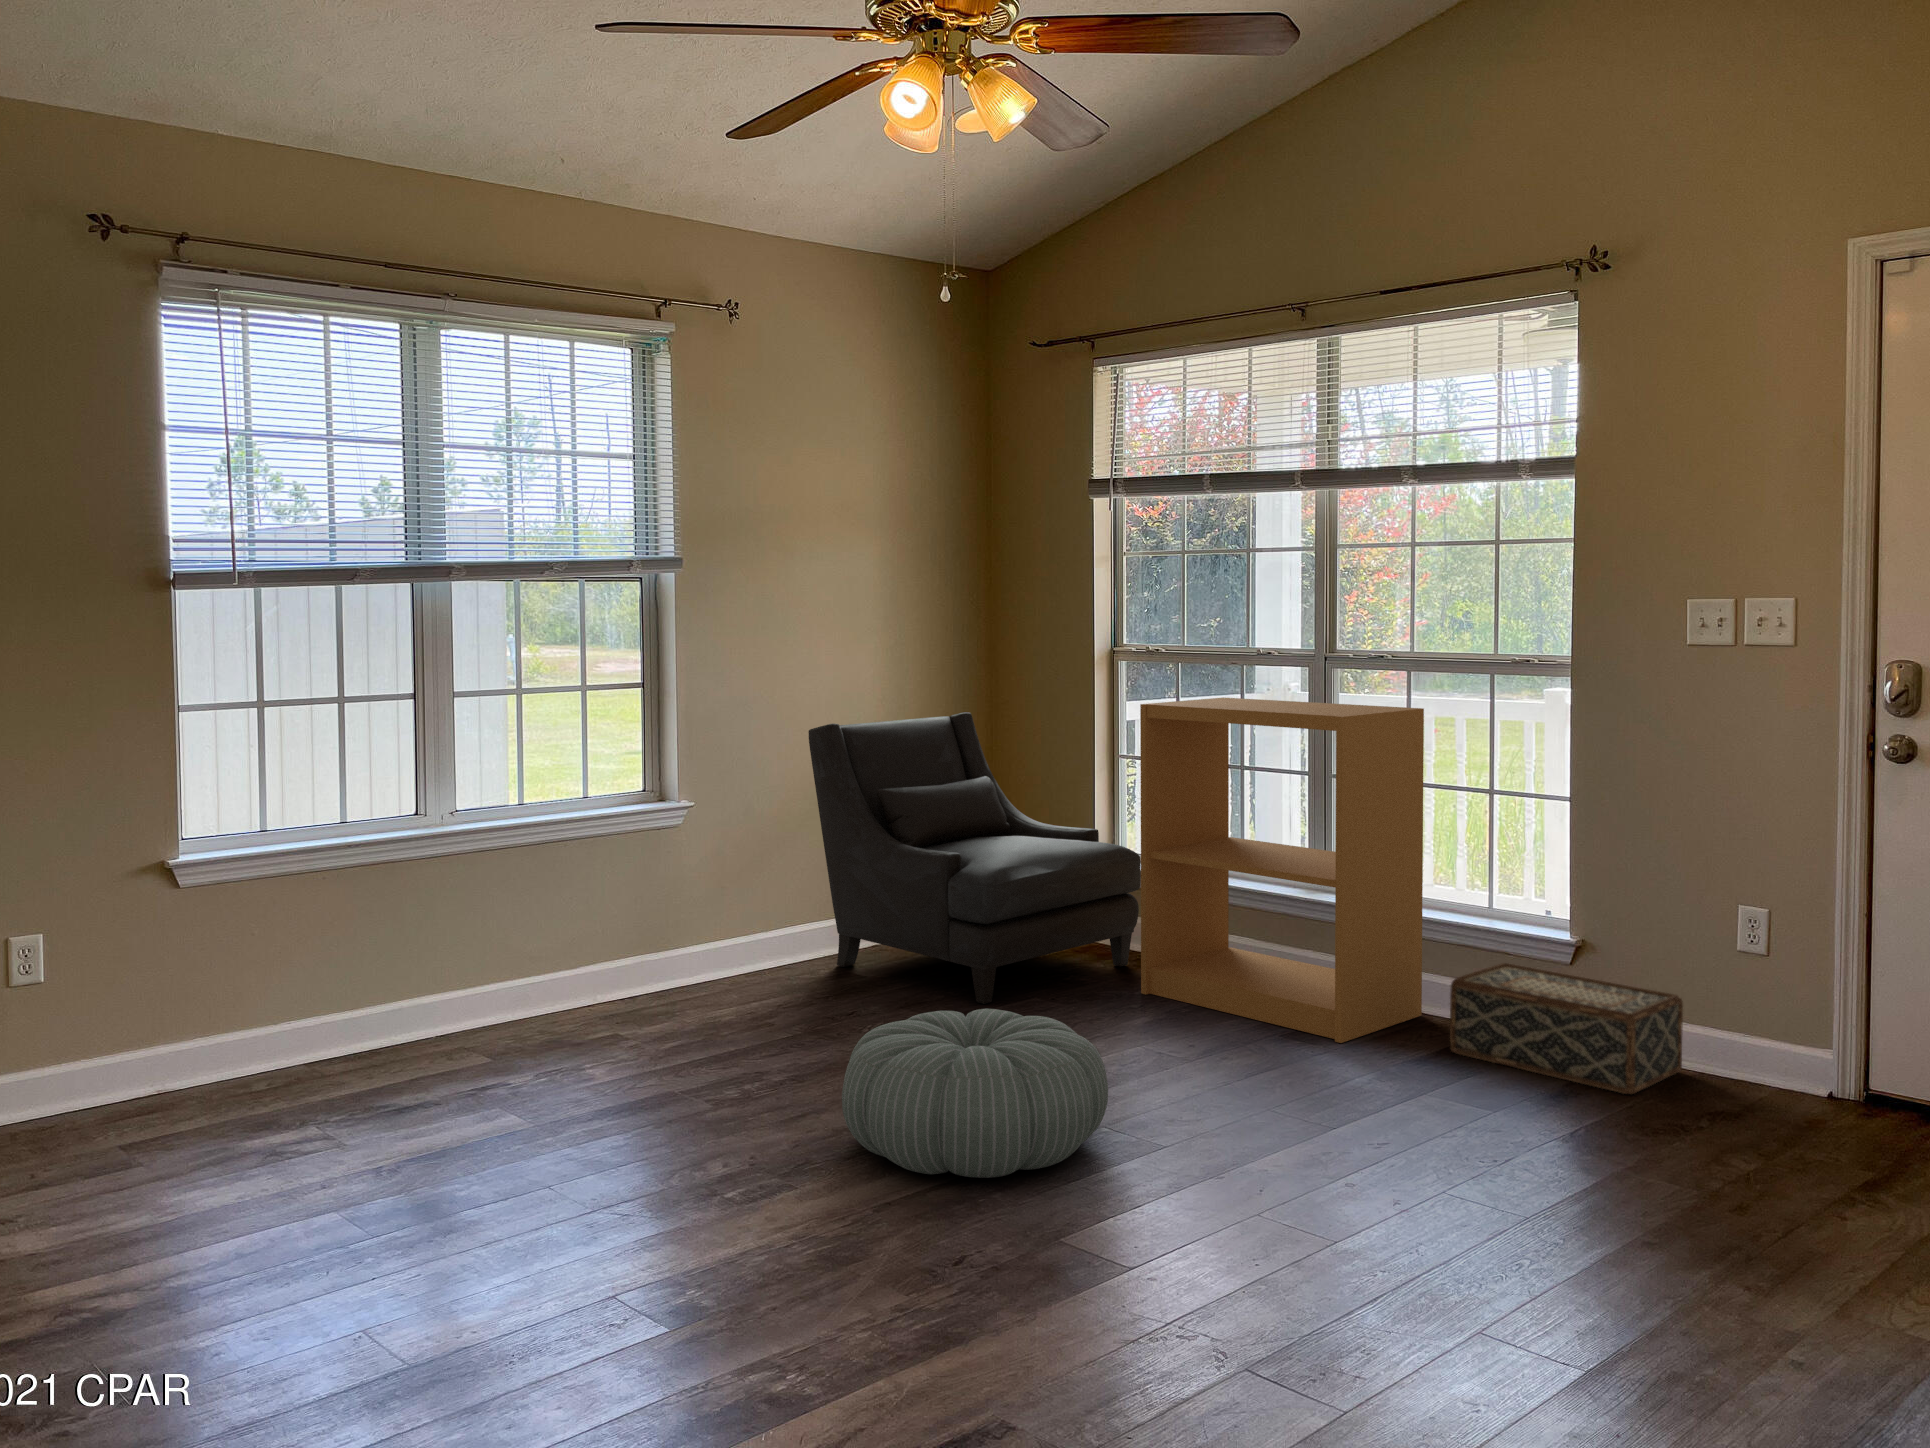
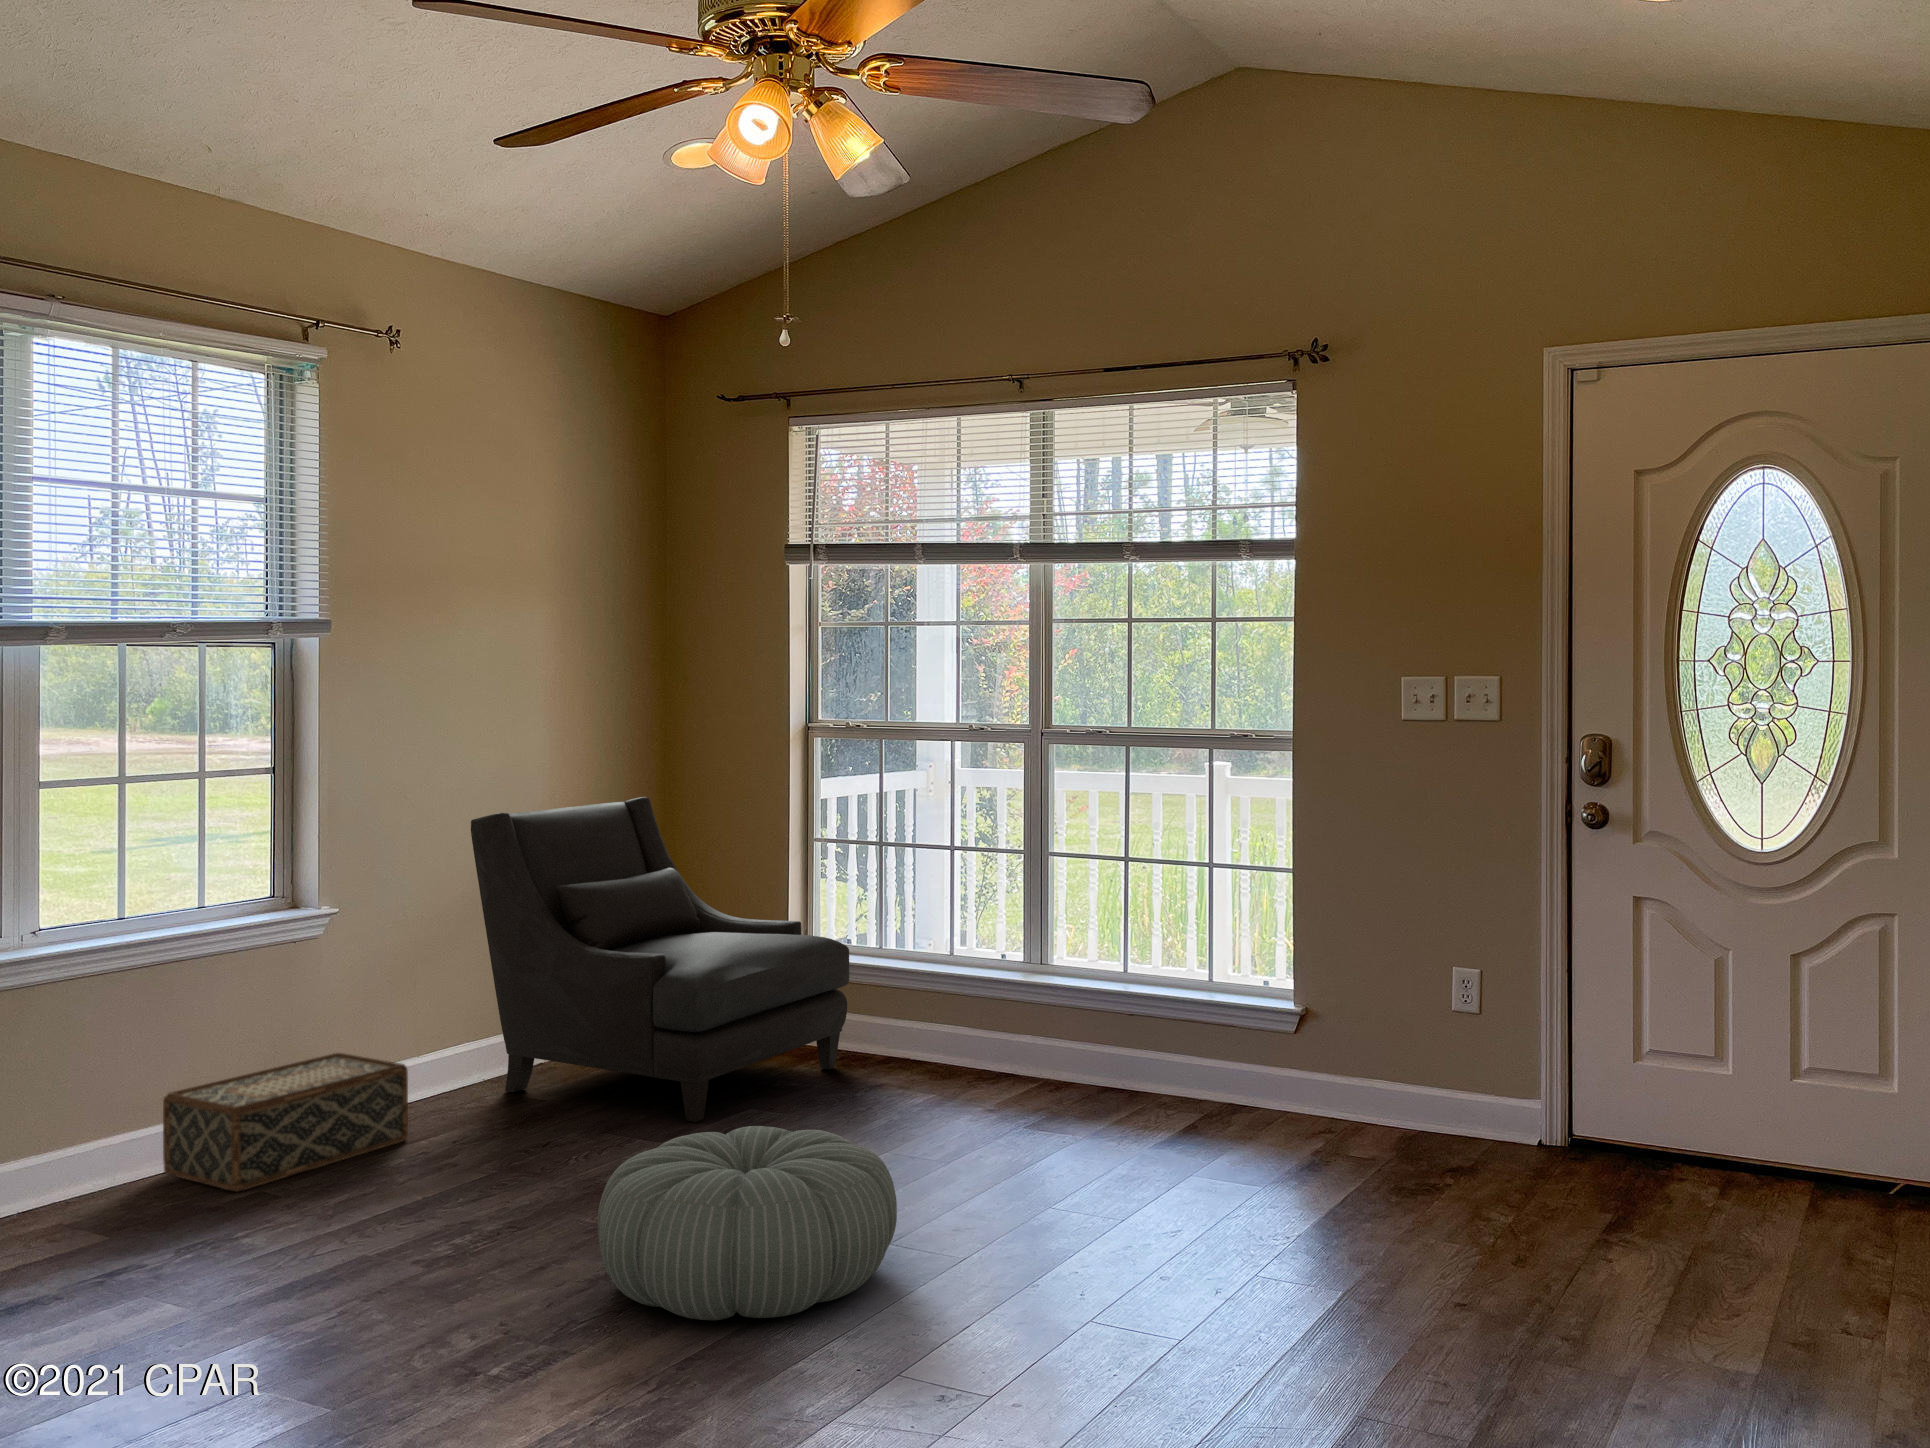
bookshelf: present [1140,697,1424,1043] -> none [862,777,1152,1133]
woven basket: present [1450,963,1683,1094] -> present [163,1053,408,1191]

